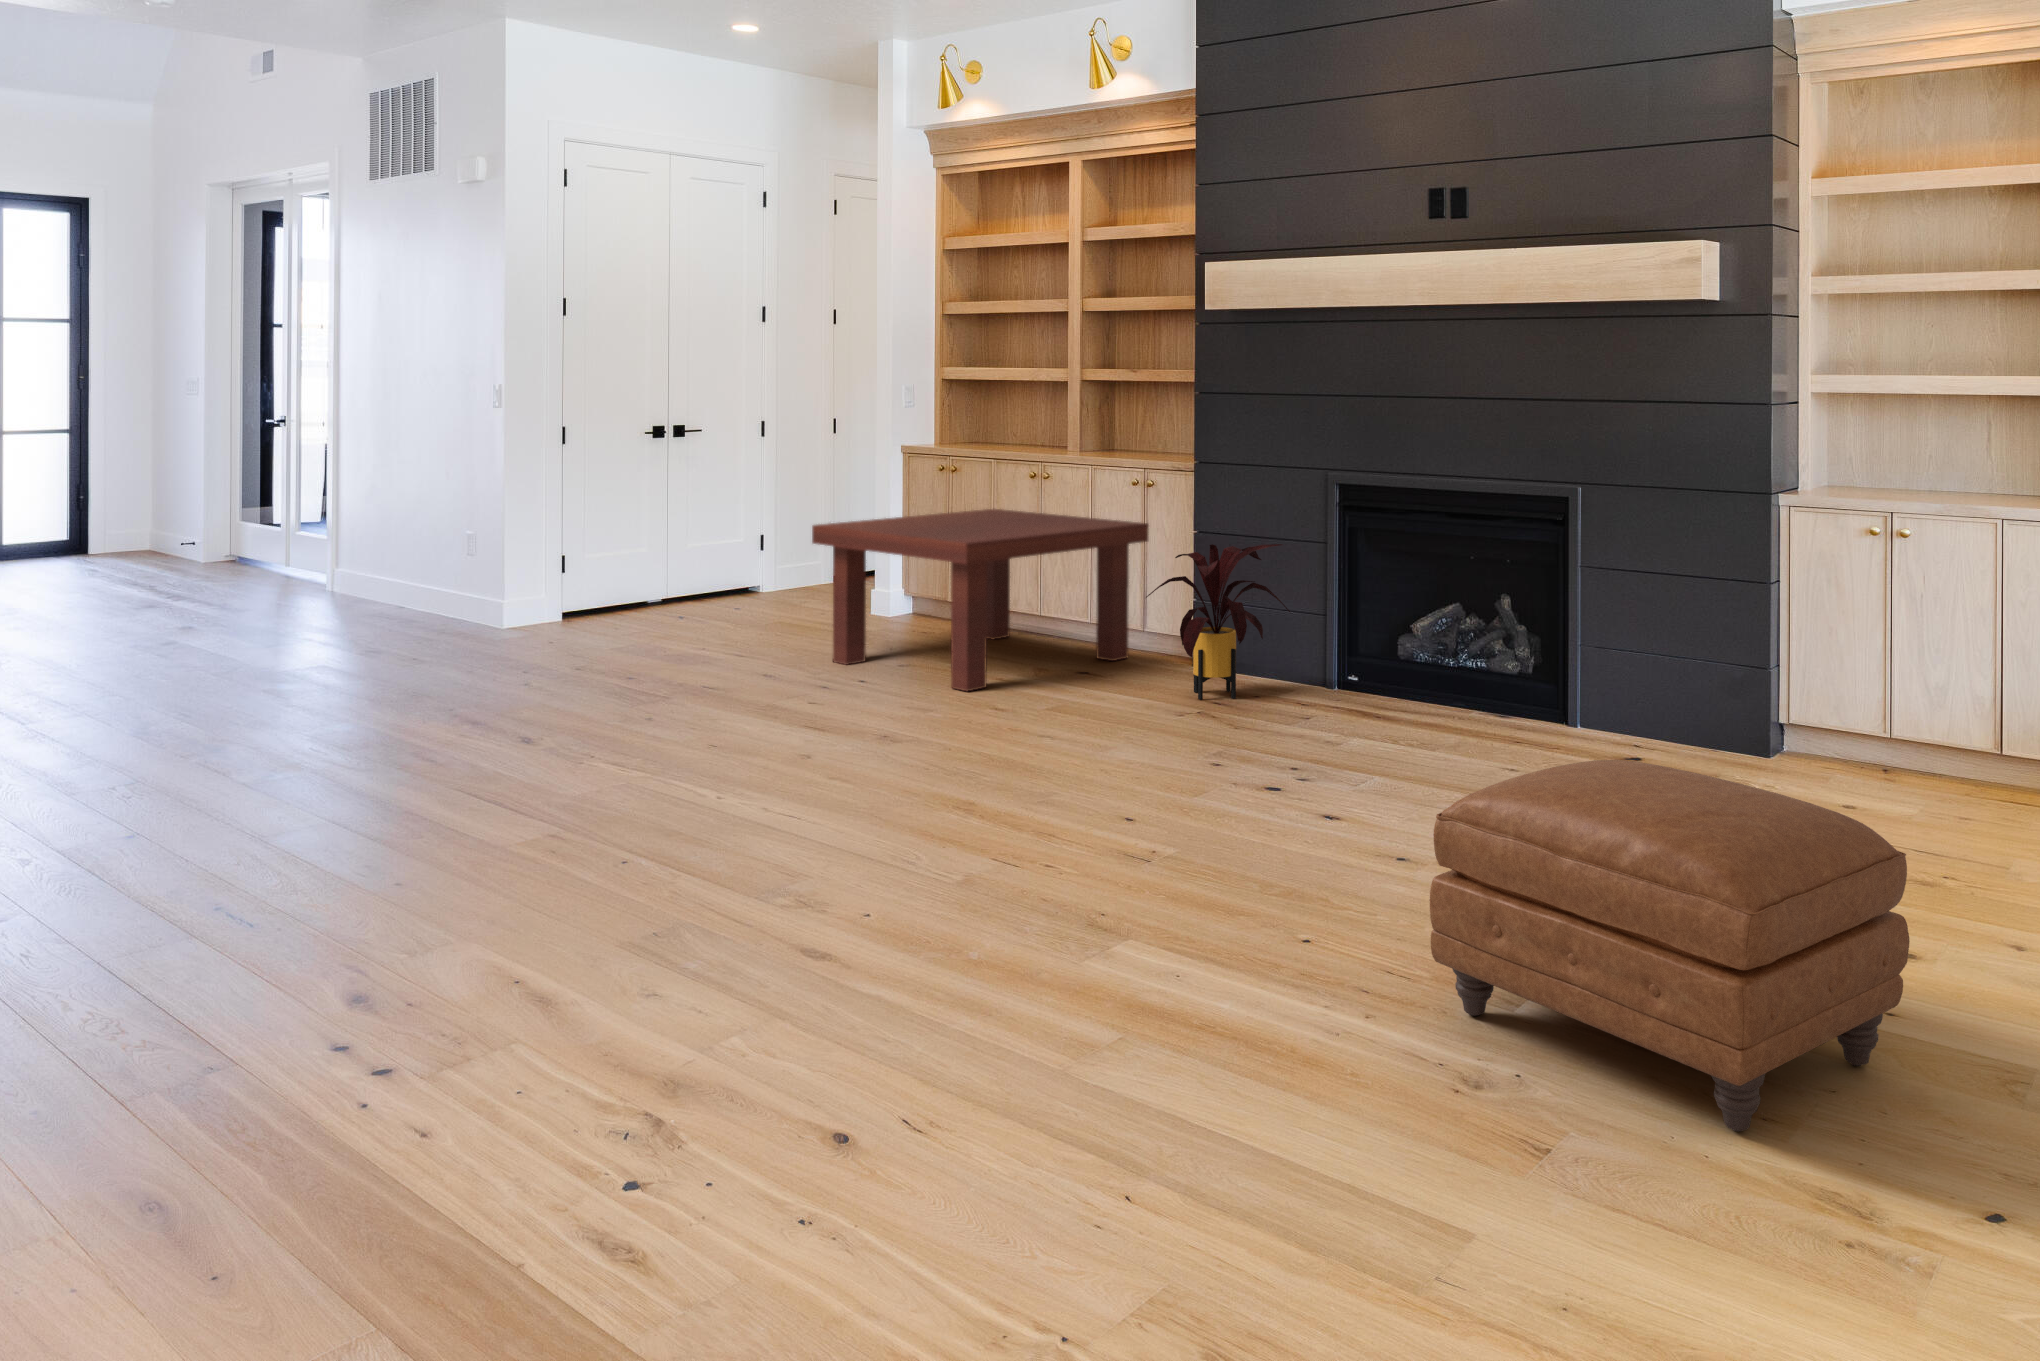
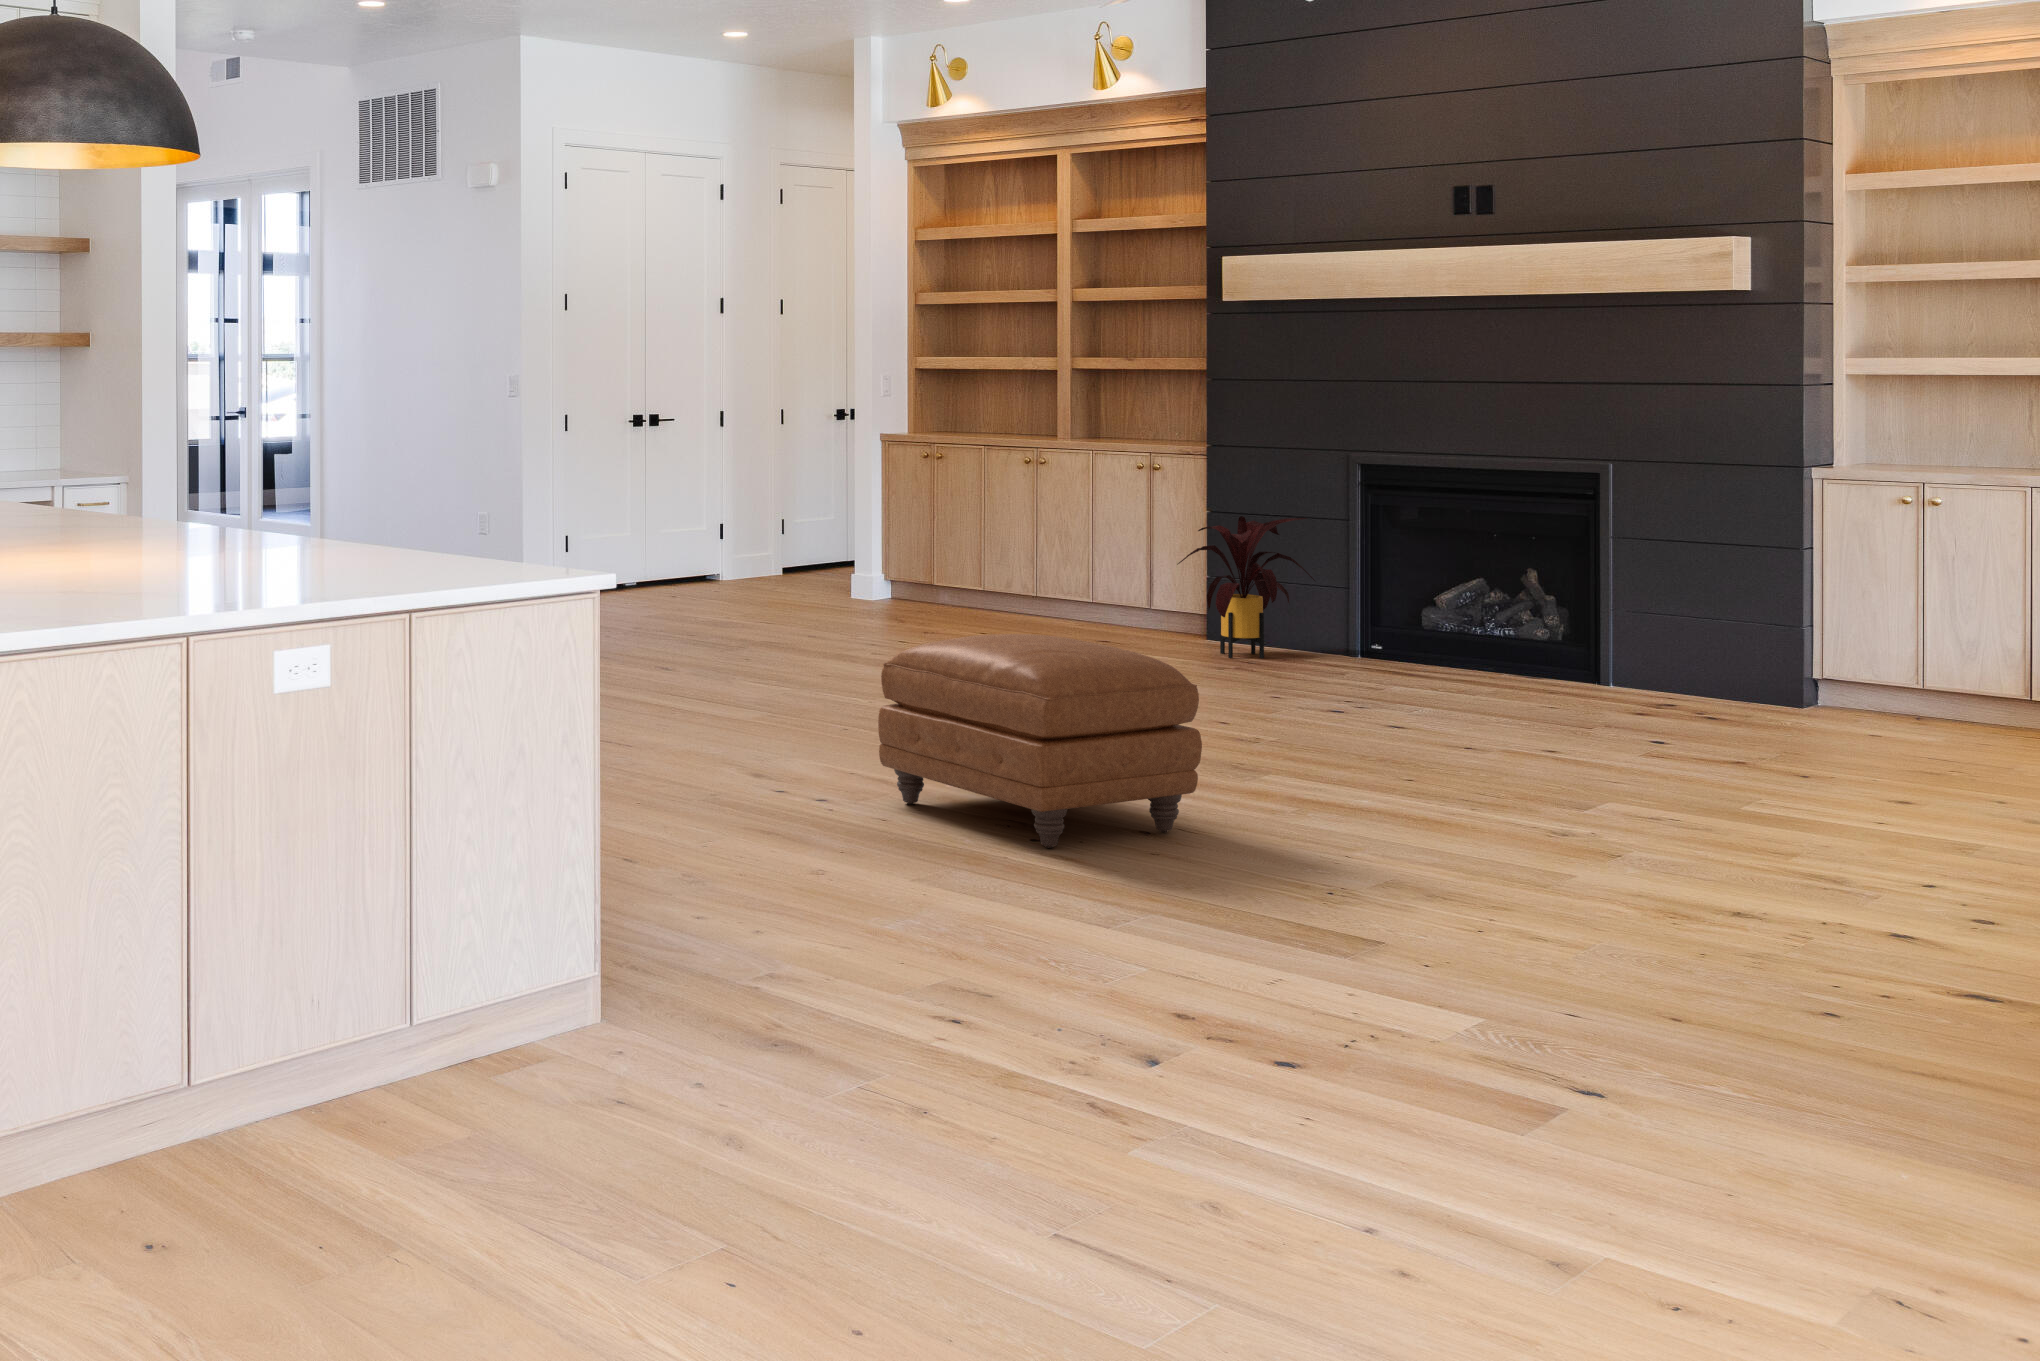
coffee table: present [812,509,1149,691] -> none [839,492,1156,647]
ottoman: present [1430,760,1910,1132] -> present [878,634,1202,848]

